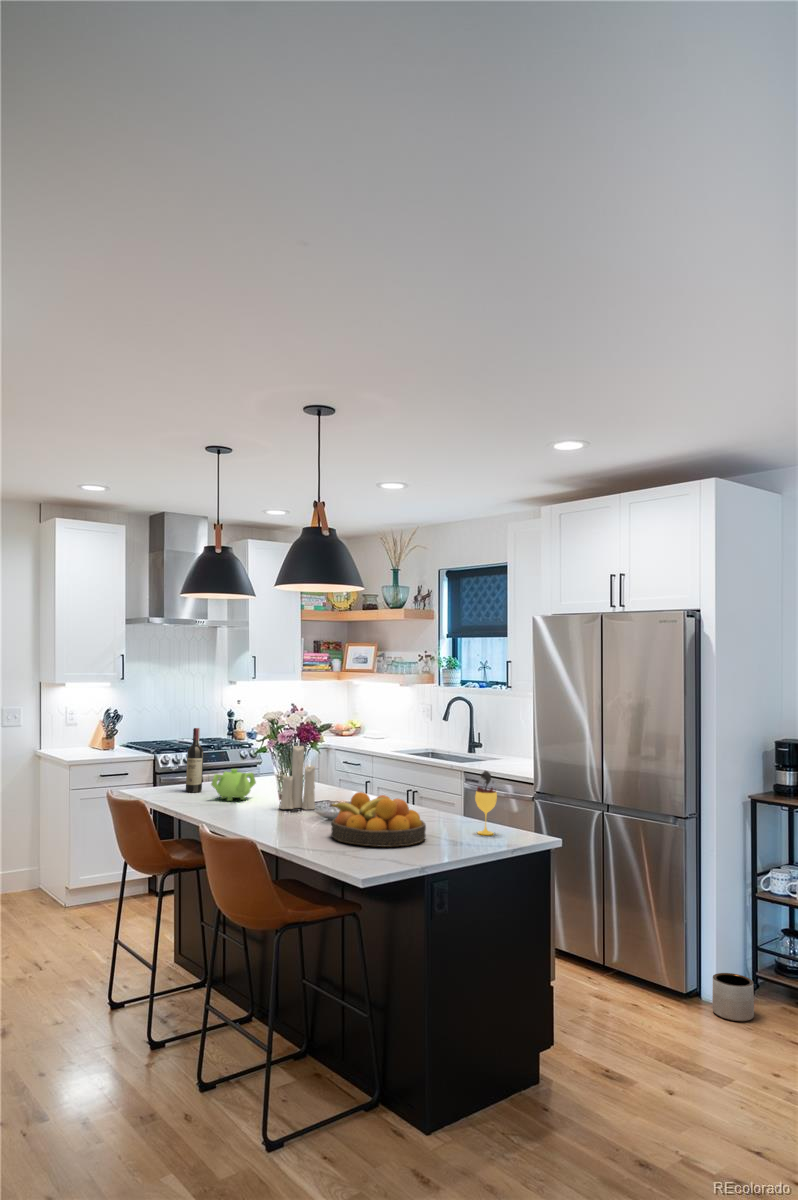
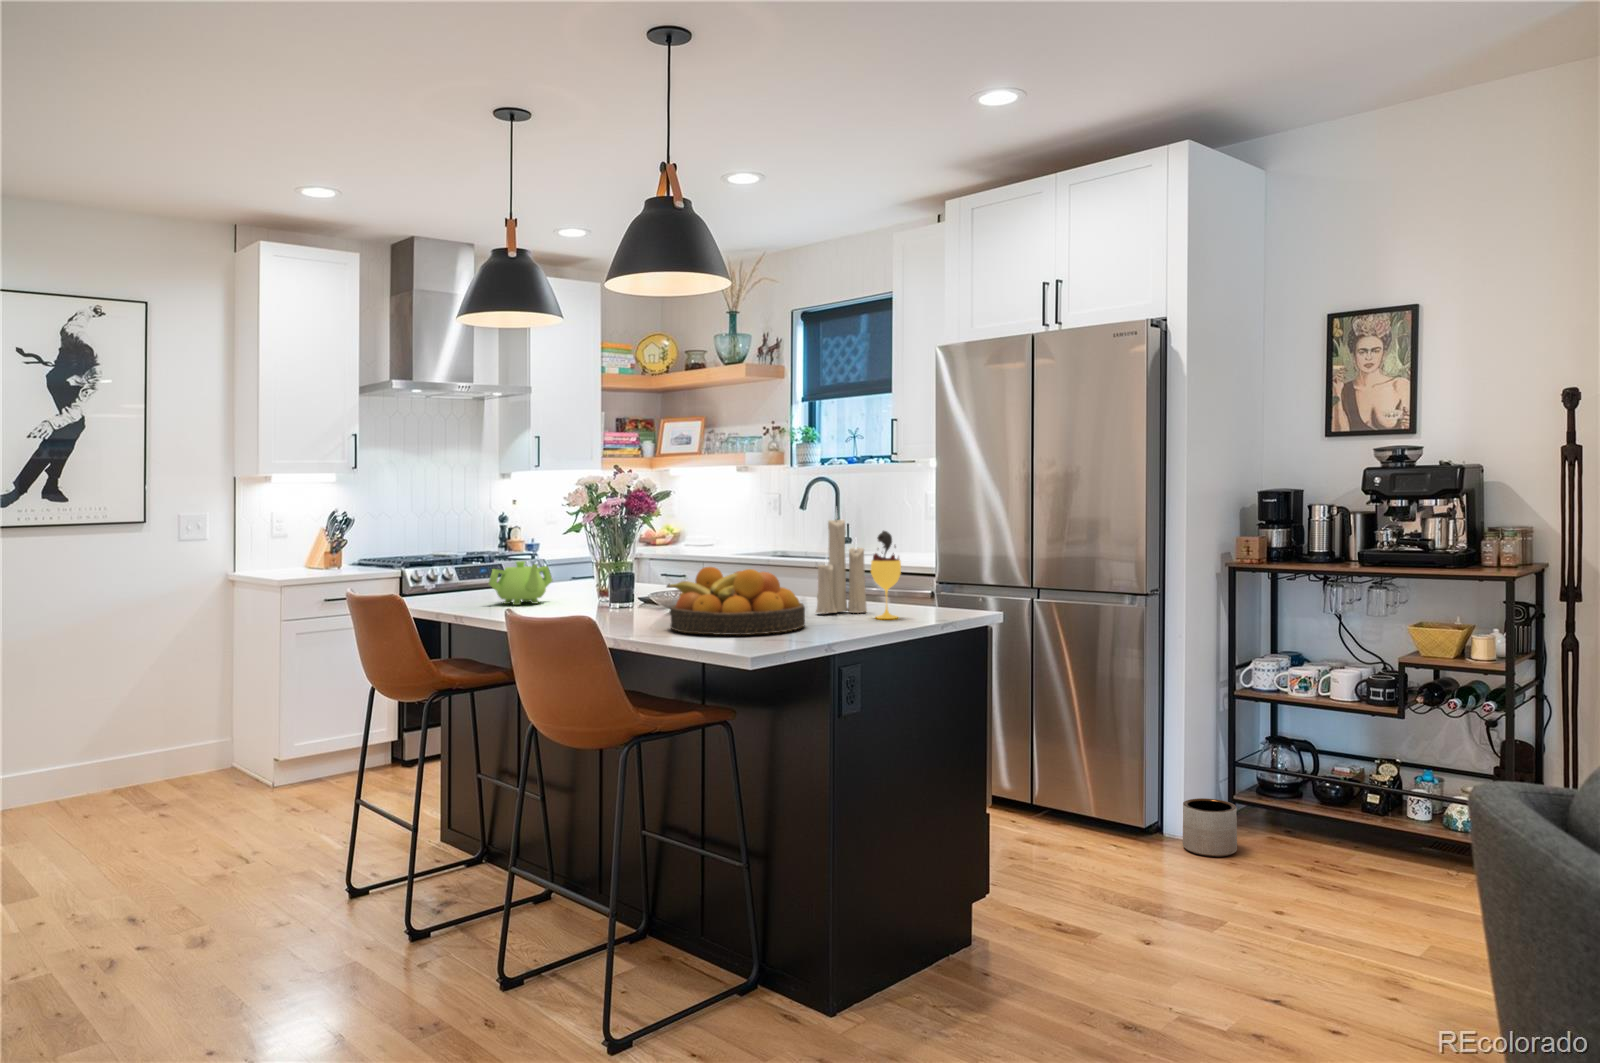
wine bottle: present [186,728,203,792] -> none [450,510,475,600]
candle: present [280,743,315,810] -> present [816,519,867,613]

